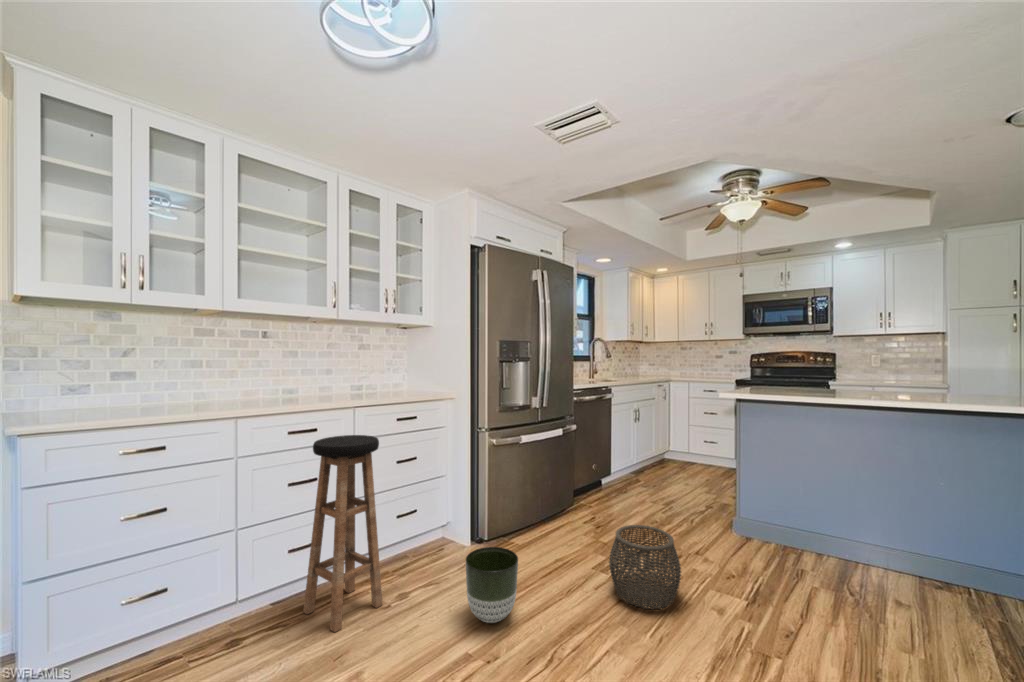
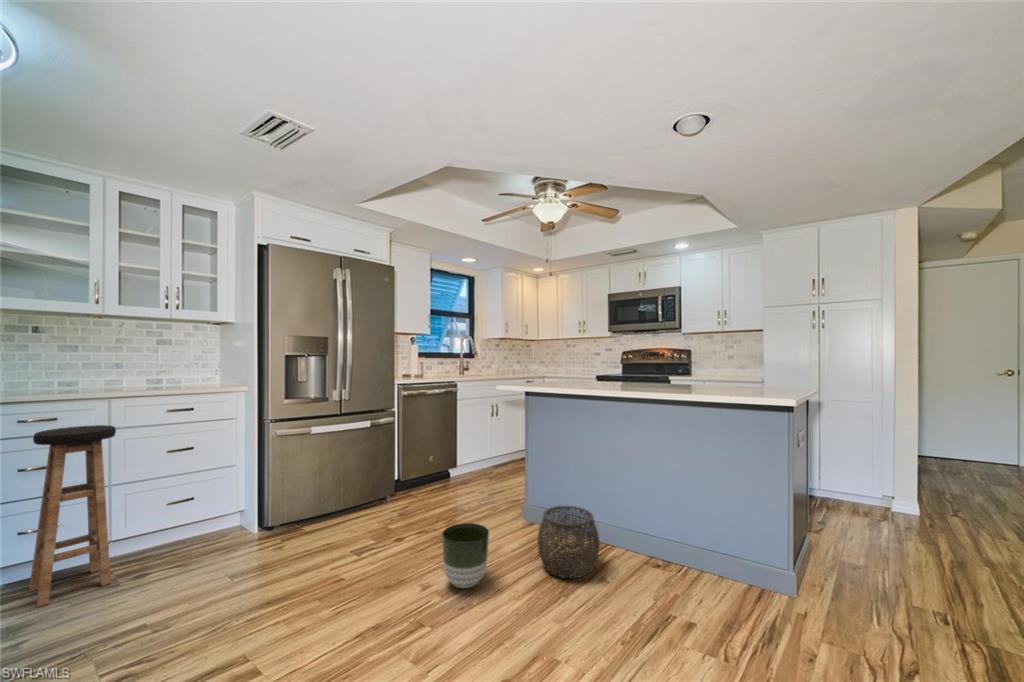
woven basket: present [609,525,681,610] -> present [537,506,599,579]
planter: present [466,547,518,623] -> present [442,523,489,588]

